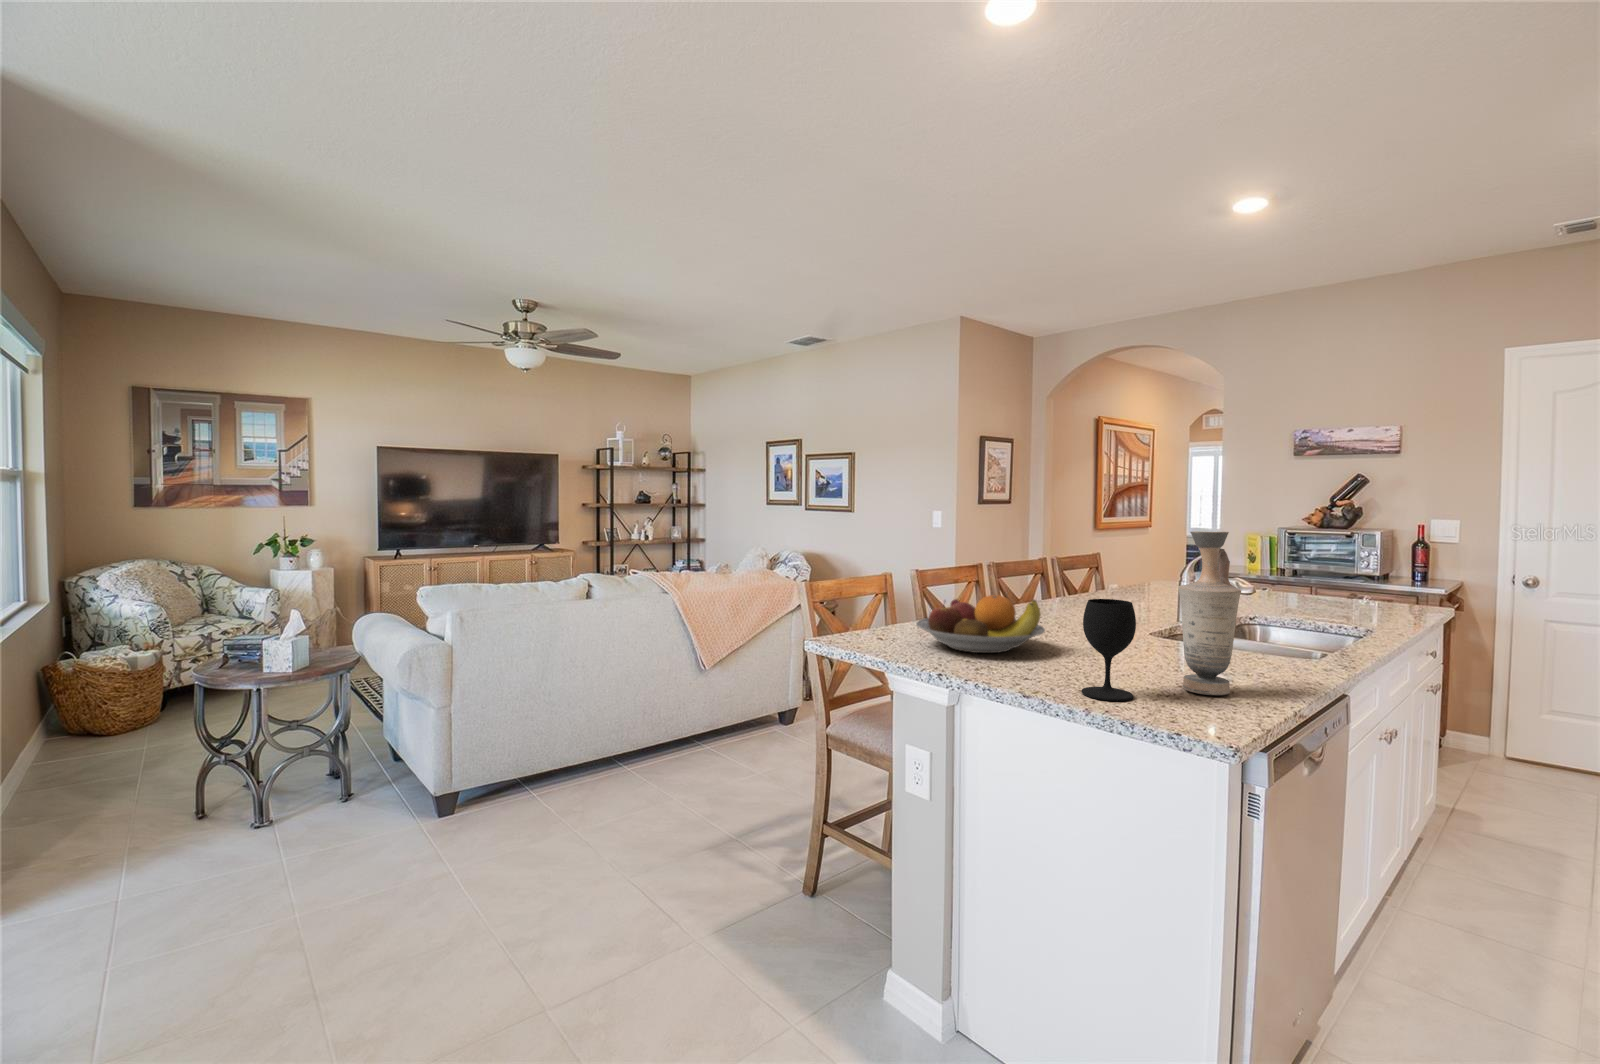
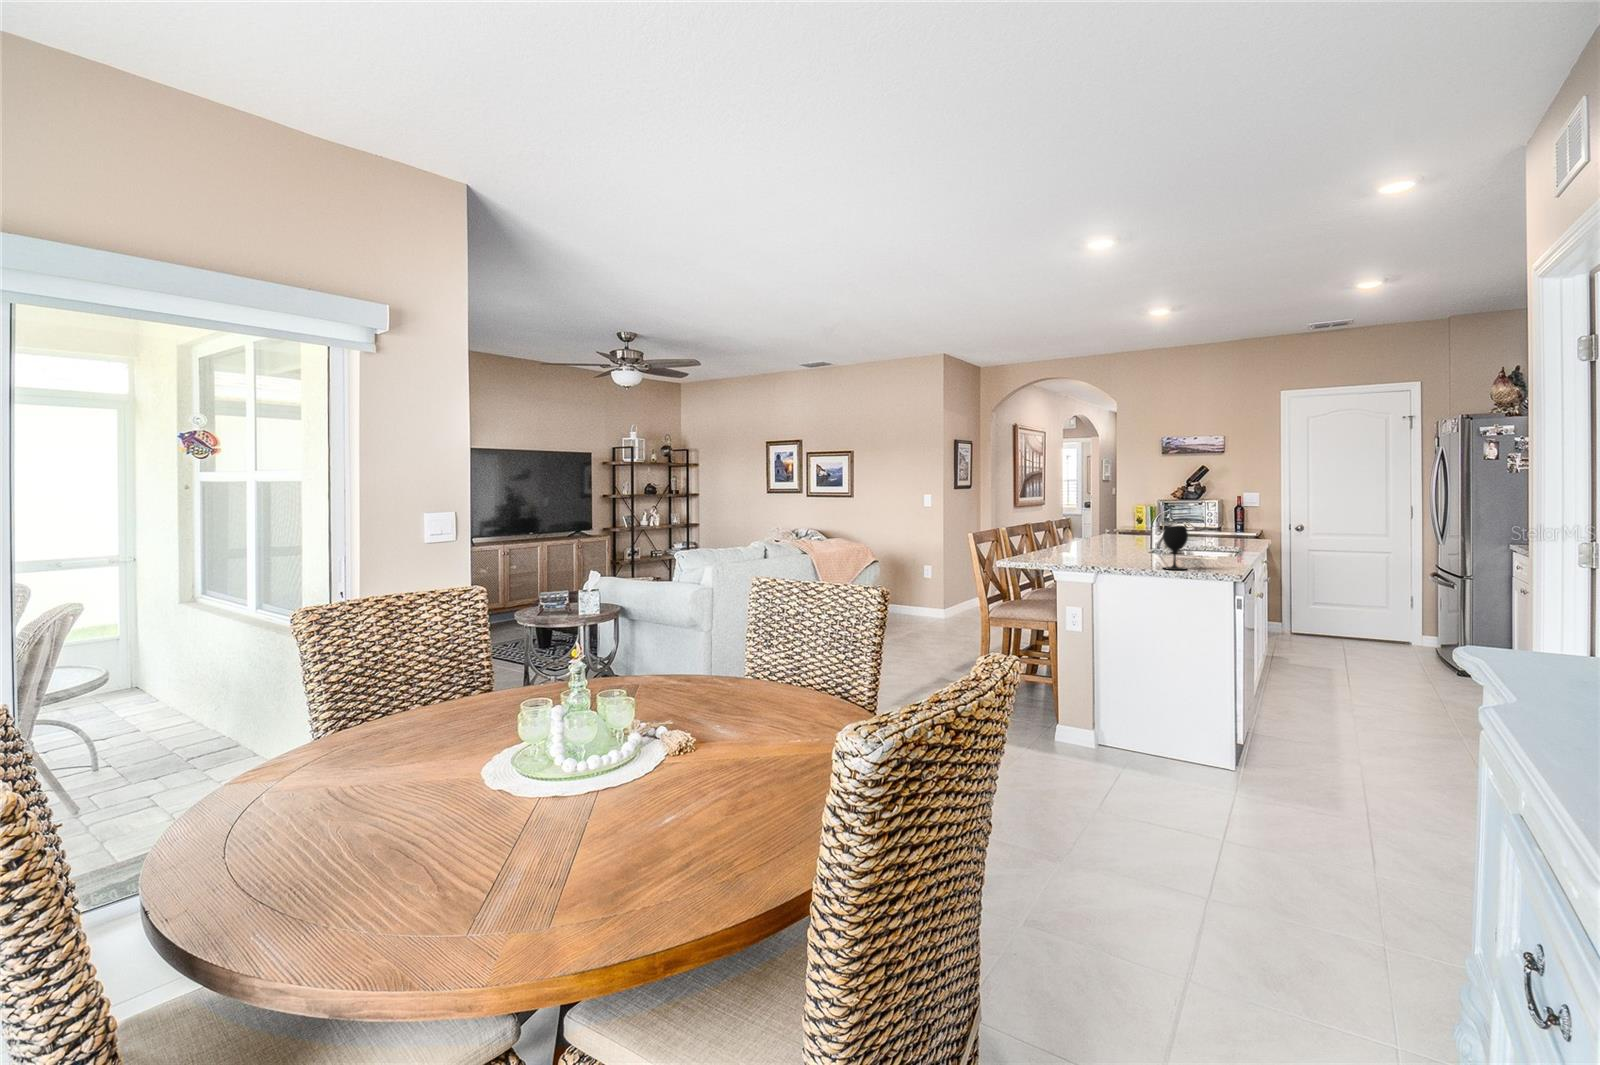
vase: present [1178,531,1241,695] -> none [1198,493,1227,567]
fruit bowl: present [916,595,1045,653] -> none [1046,532,1118,561]

